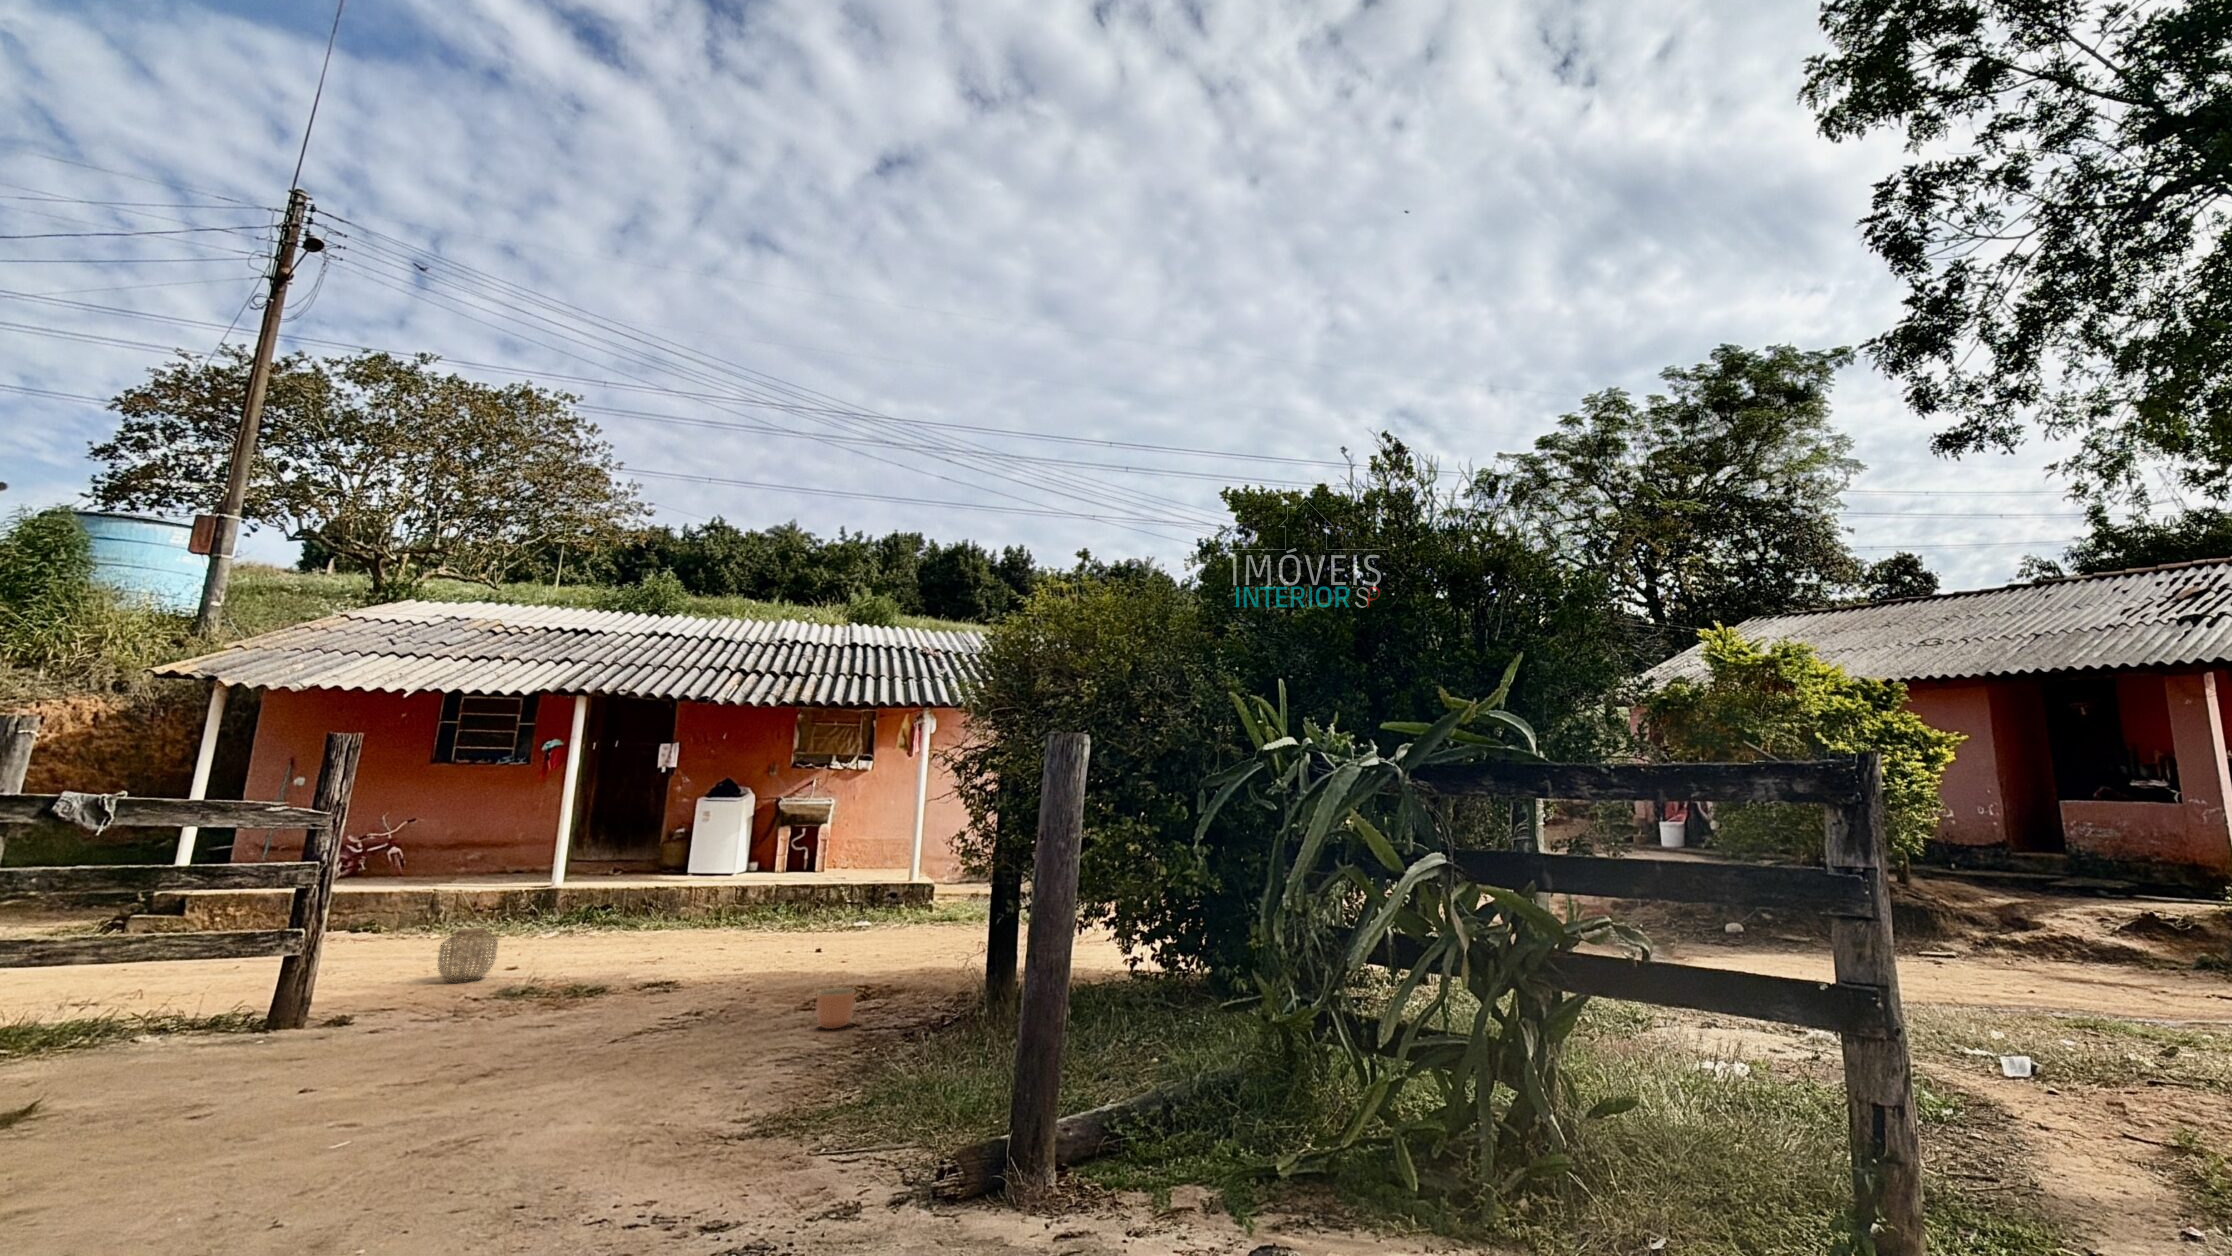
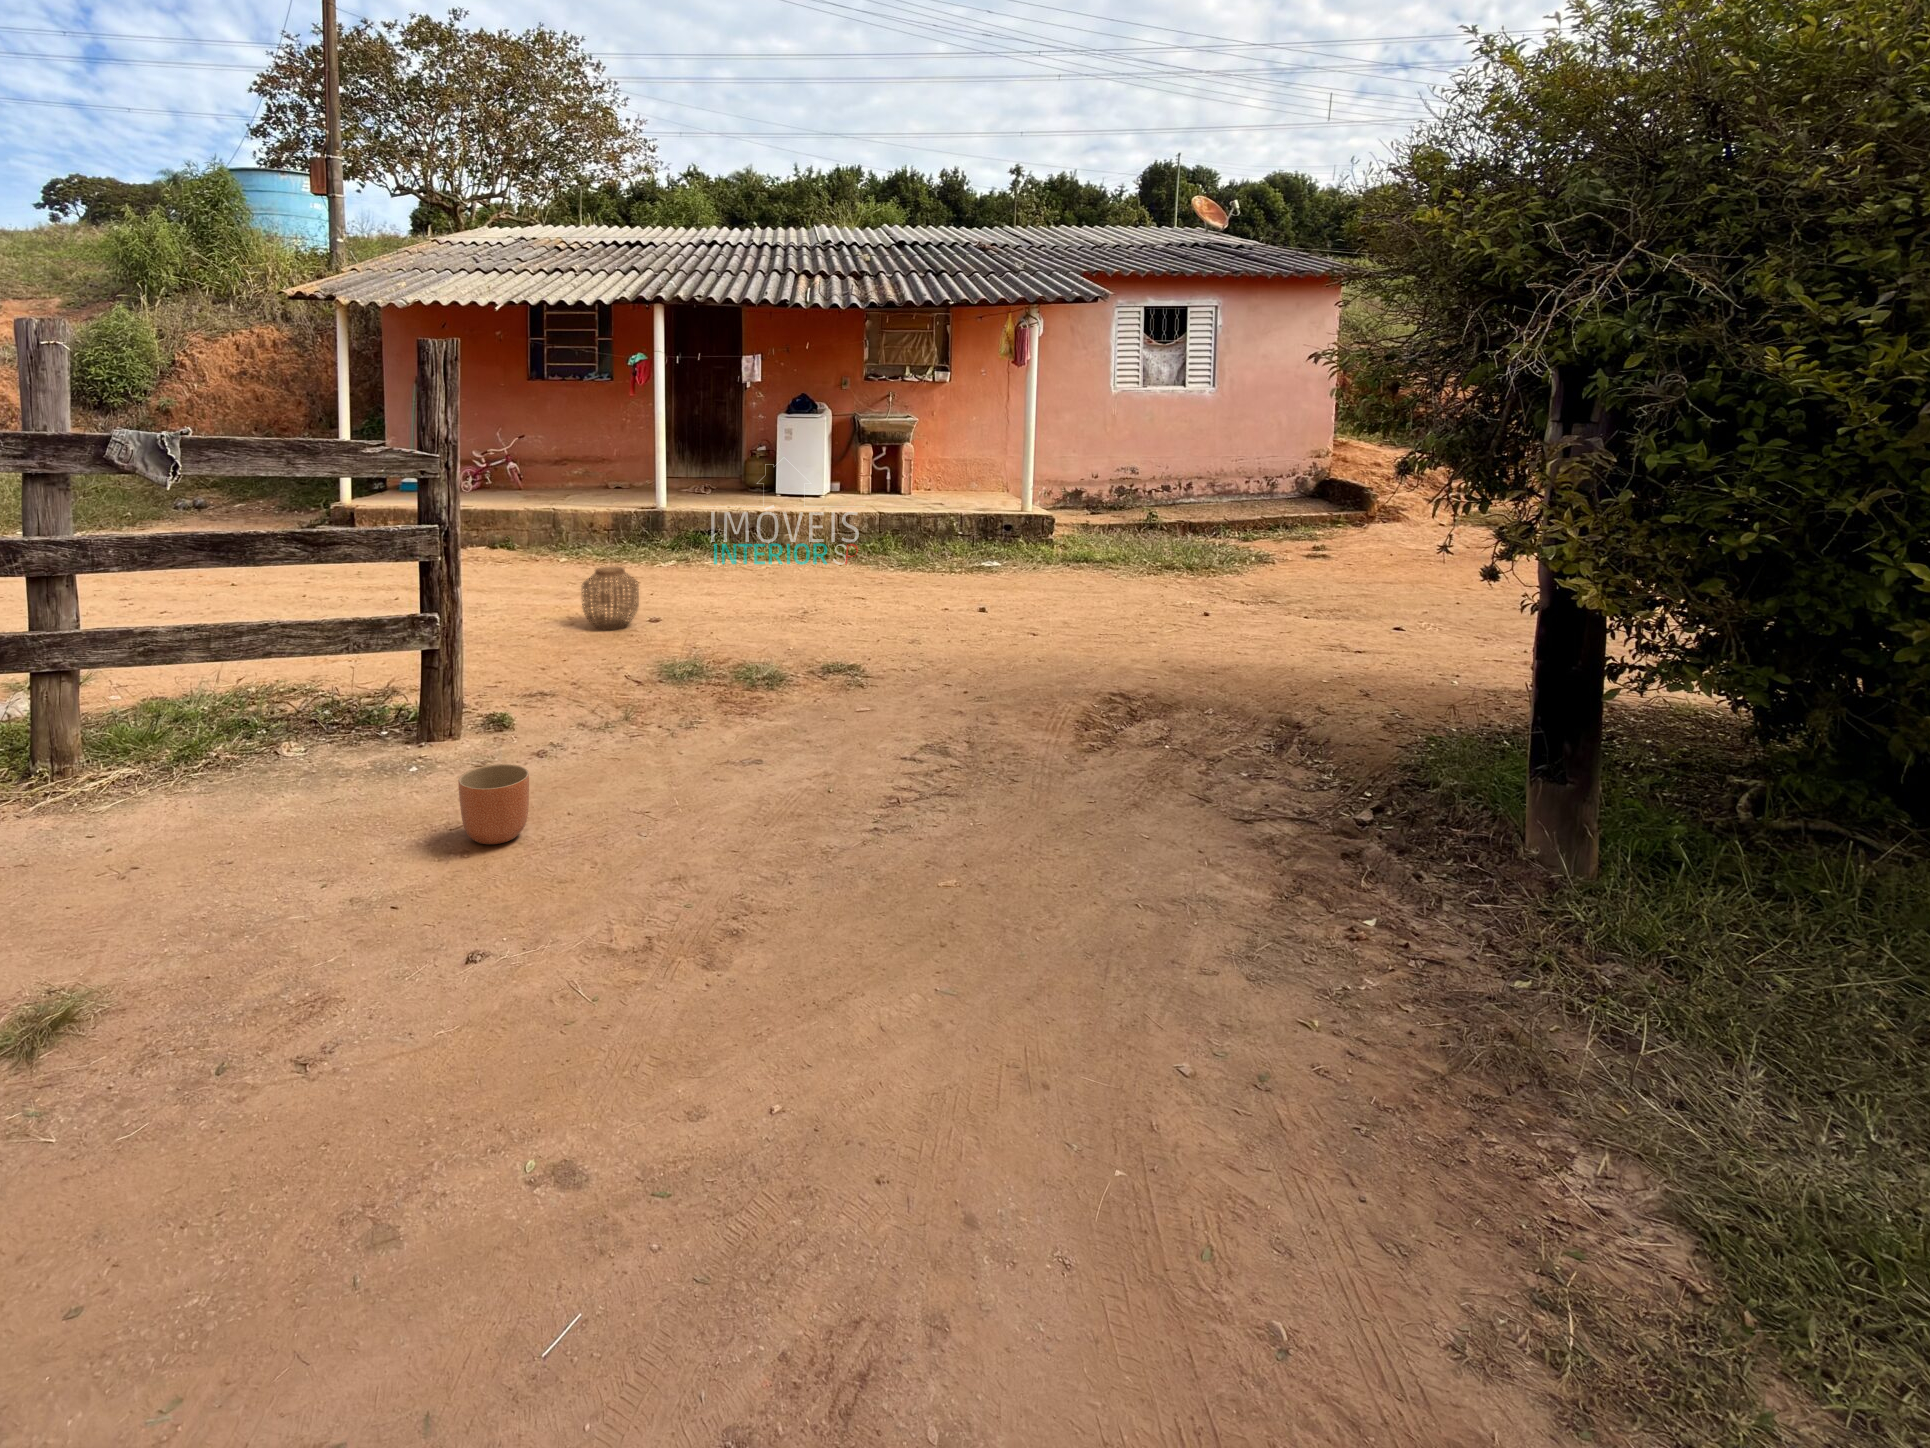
planter: present [816,988,856,1029] -> present [458,764,529,845]

